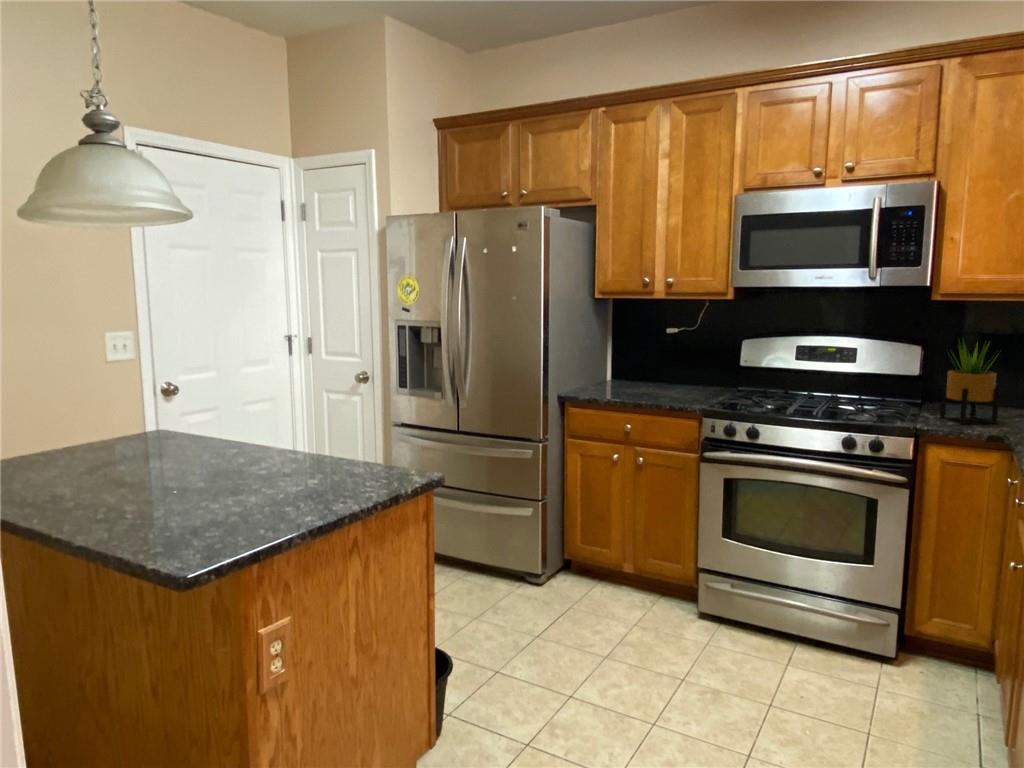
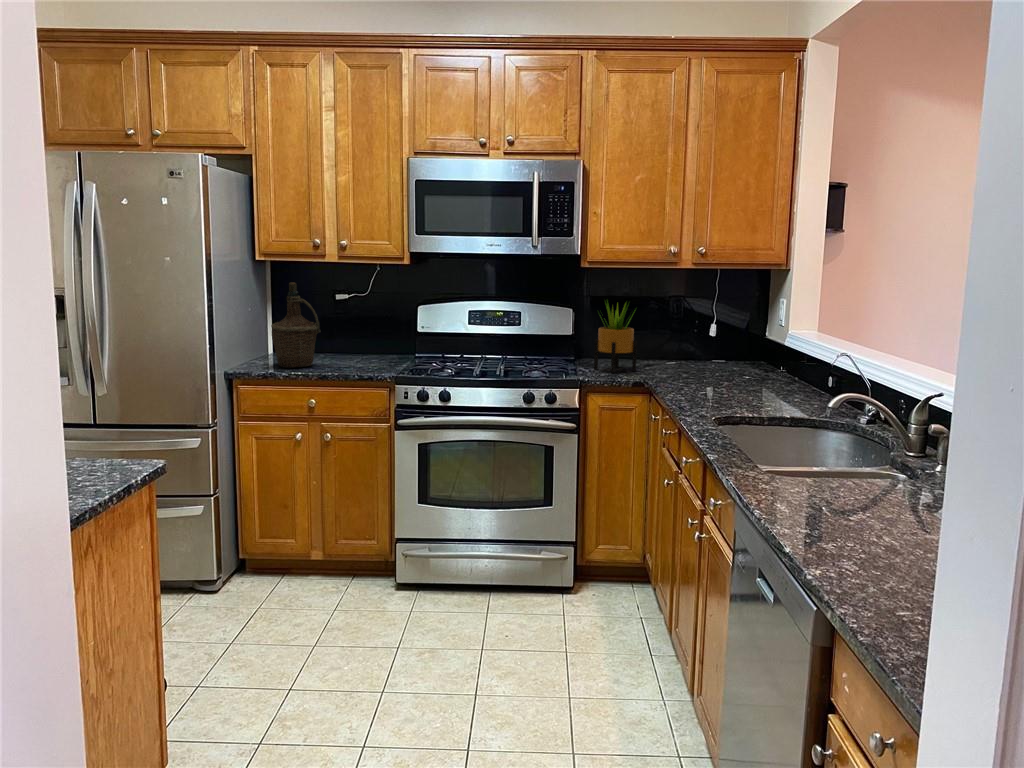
bottle: none [601,317,644,394] -> present [271,283,320,368]

